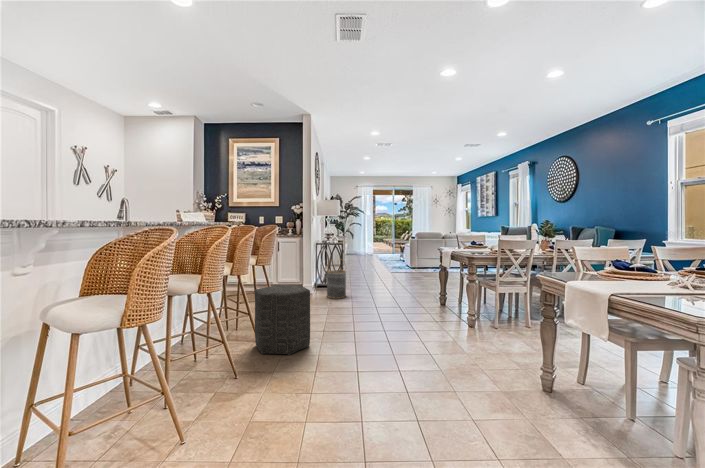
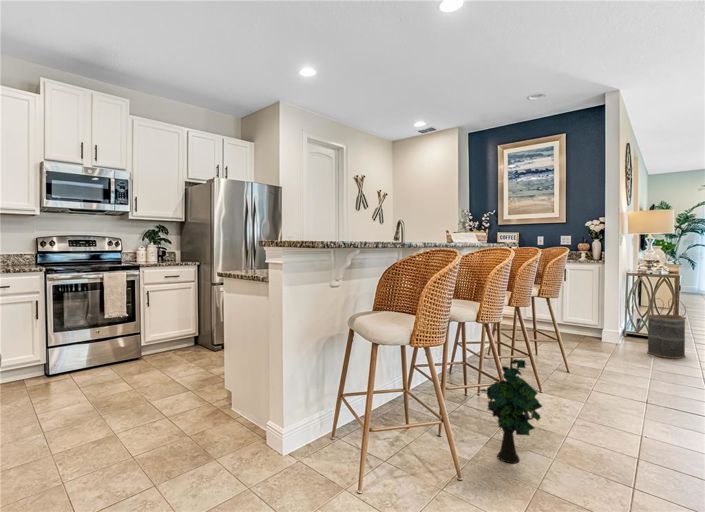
ottoman: present [255,285,310,355] -> none [546,330,639,436]
decorative plant: none [198,311,247,390] -> present [479,359,542,463]

